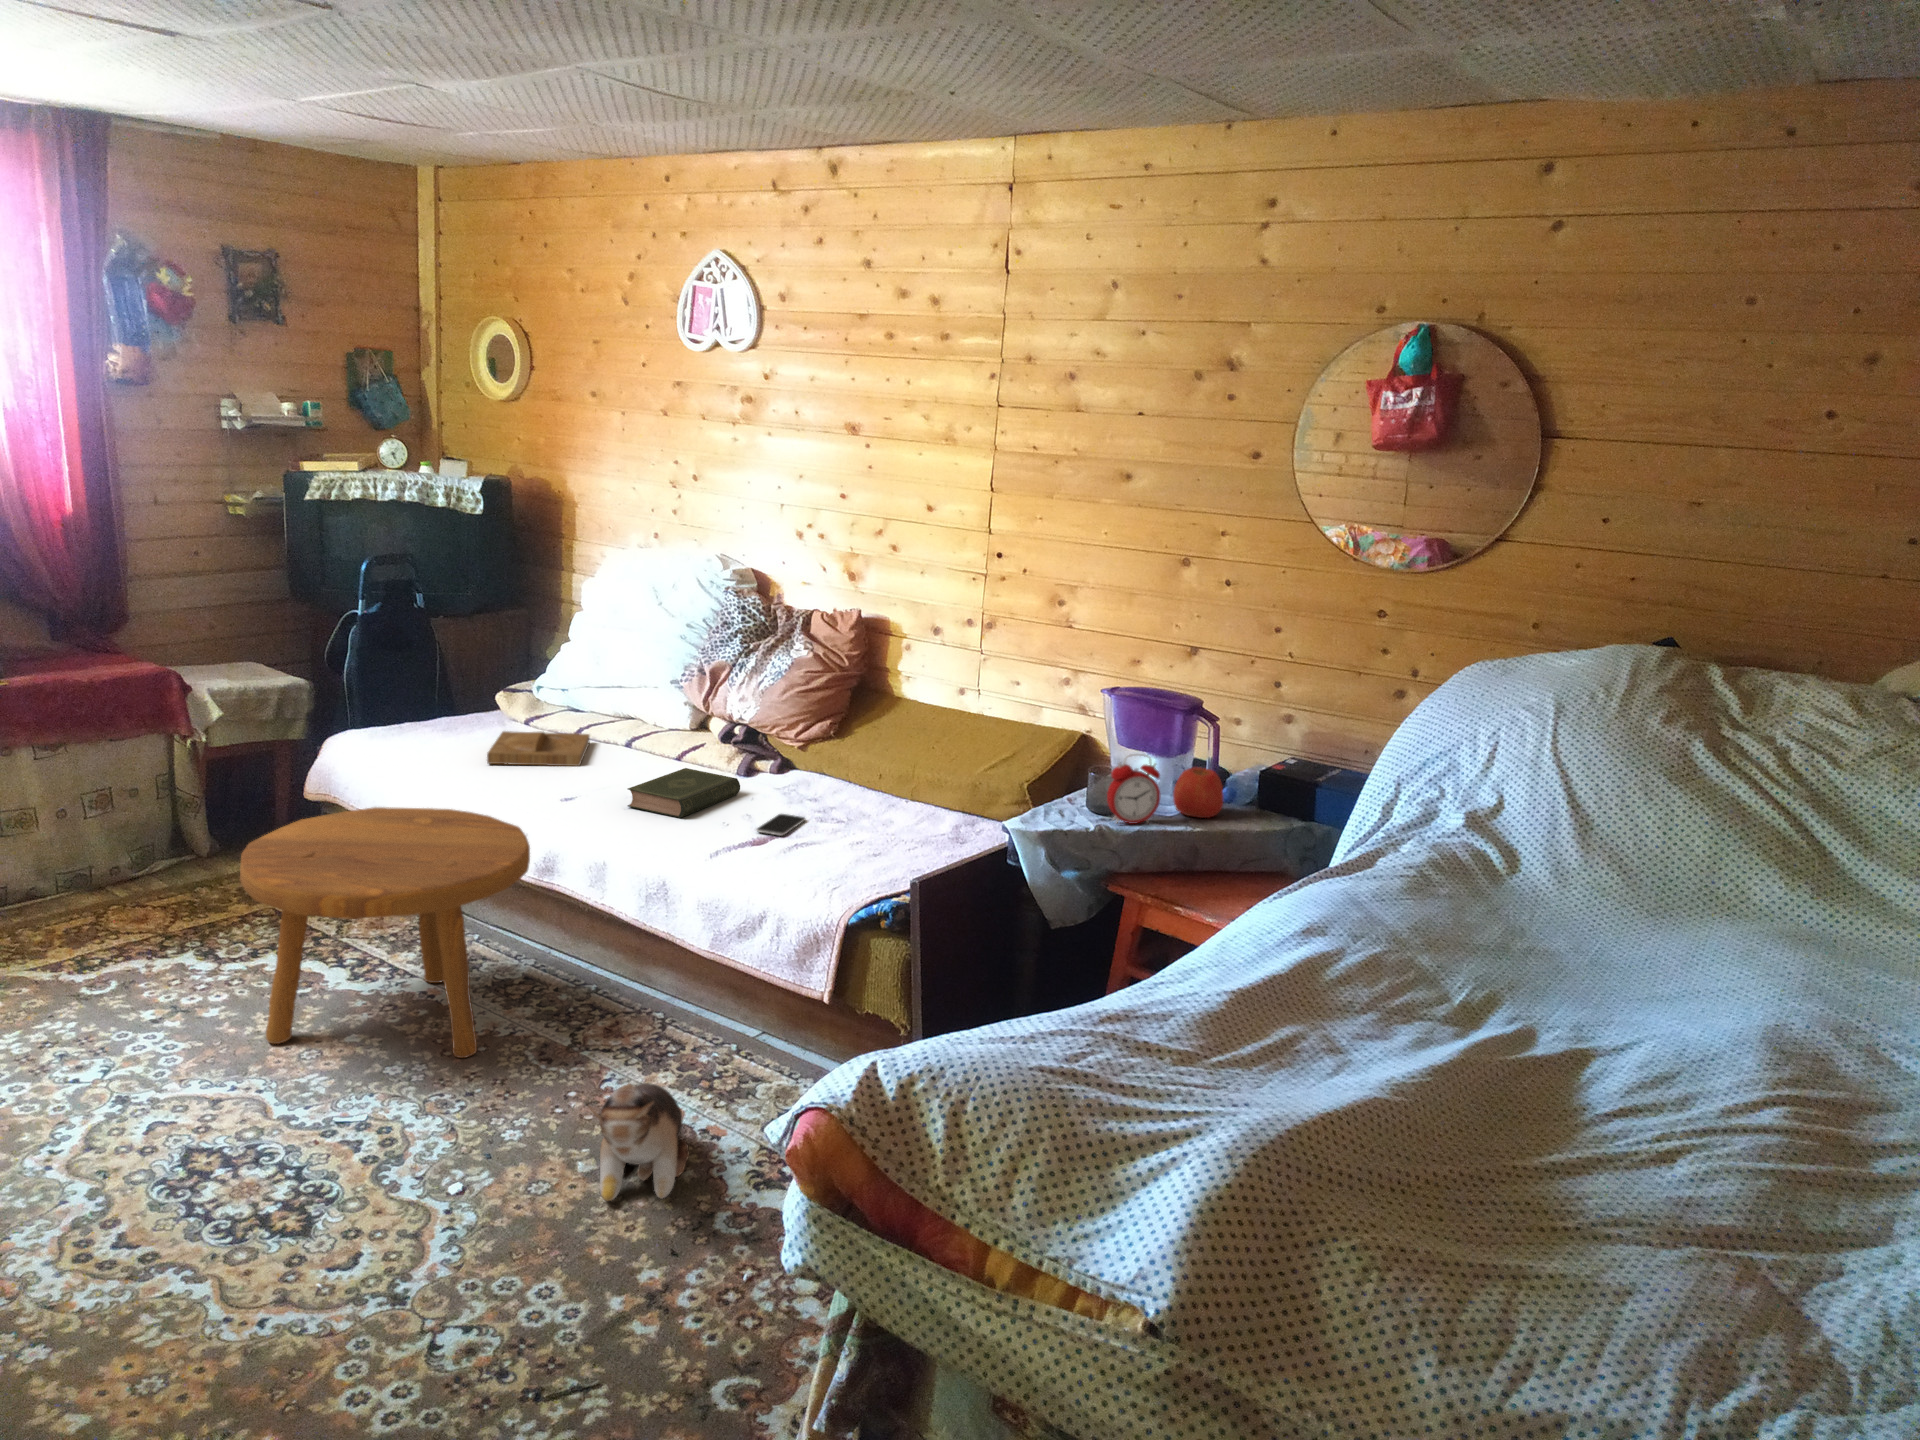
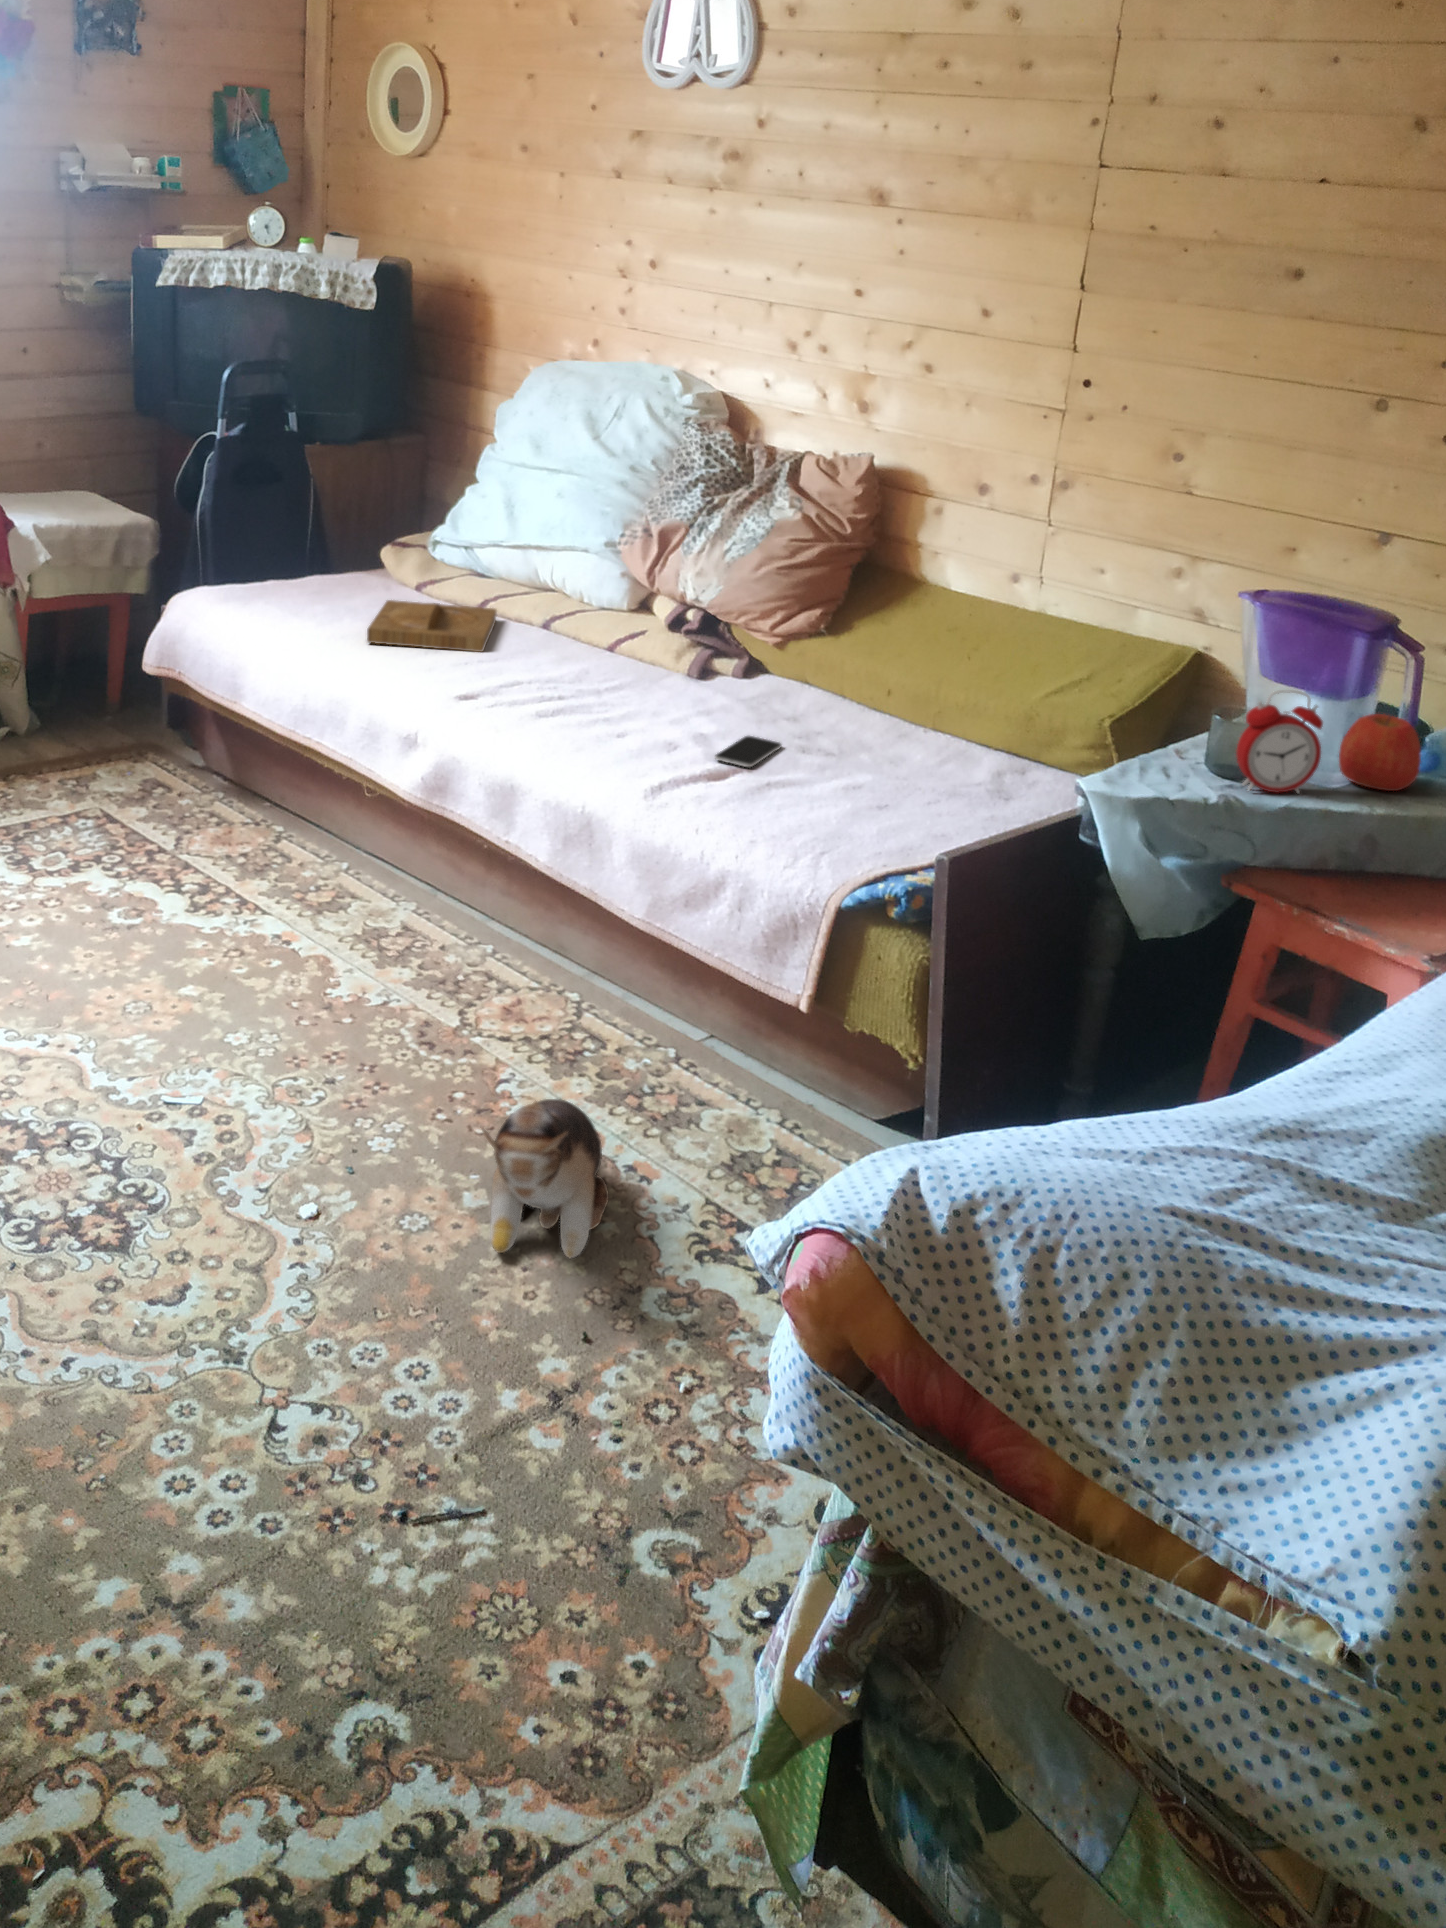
book: present [628,768,740,818] -> none [543,663,693,733]
footstool: present [240,807,530,1058] -> none [64,694,417,1031]

